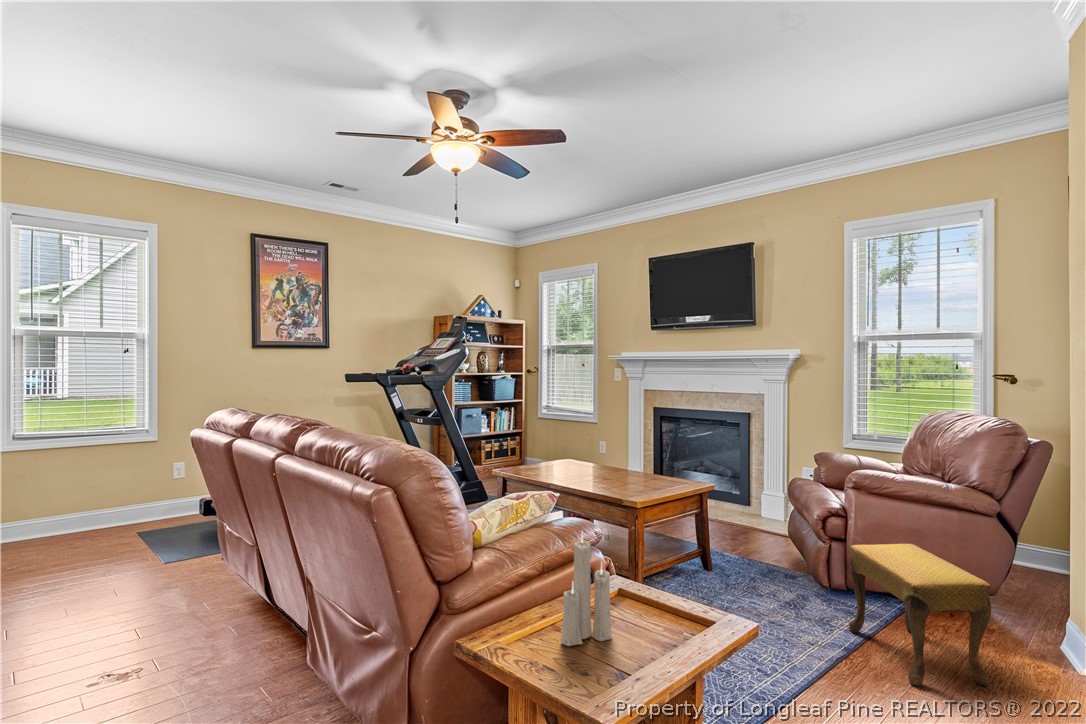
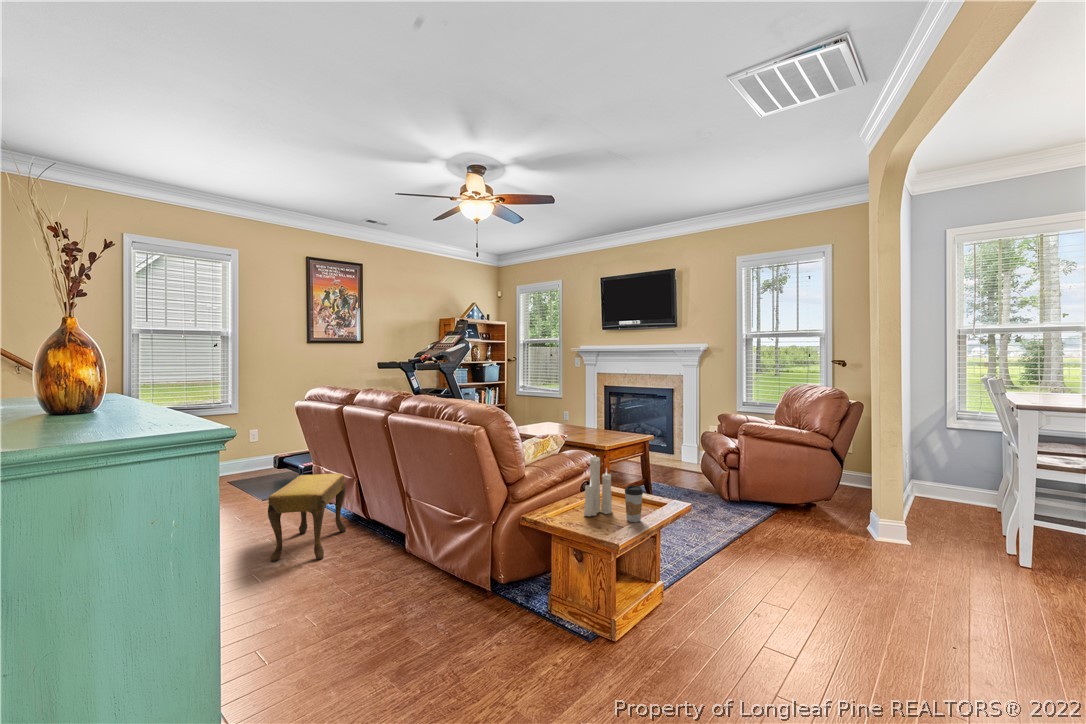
footstool: present [849,544,991,686] -> present [268,474,346,561]
coffee cup: none [628,597,660,664] -> present [625,486,643,522]

